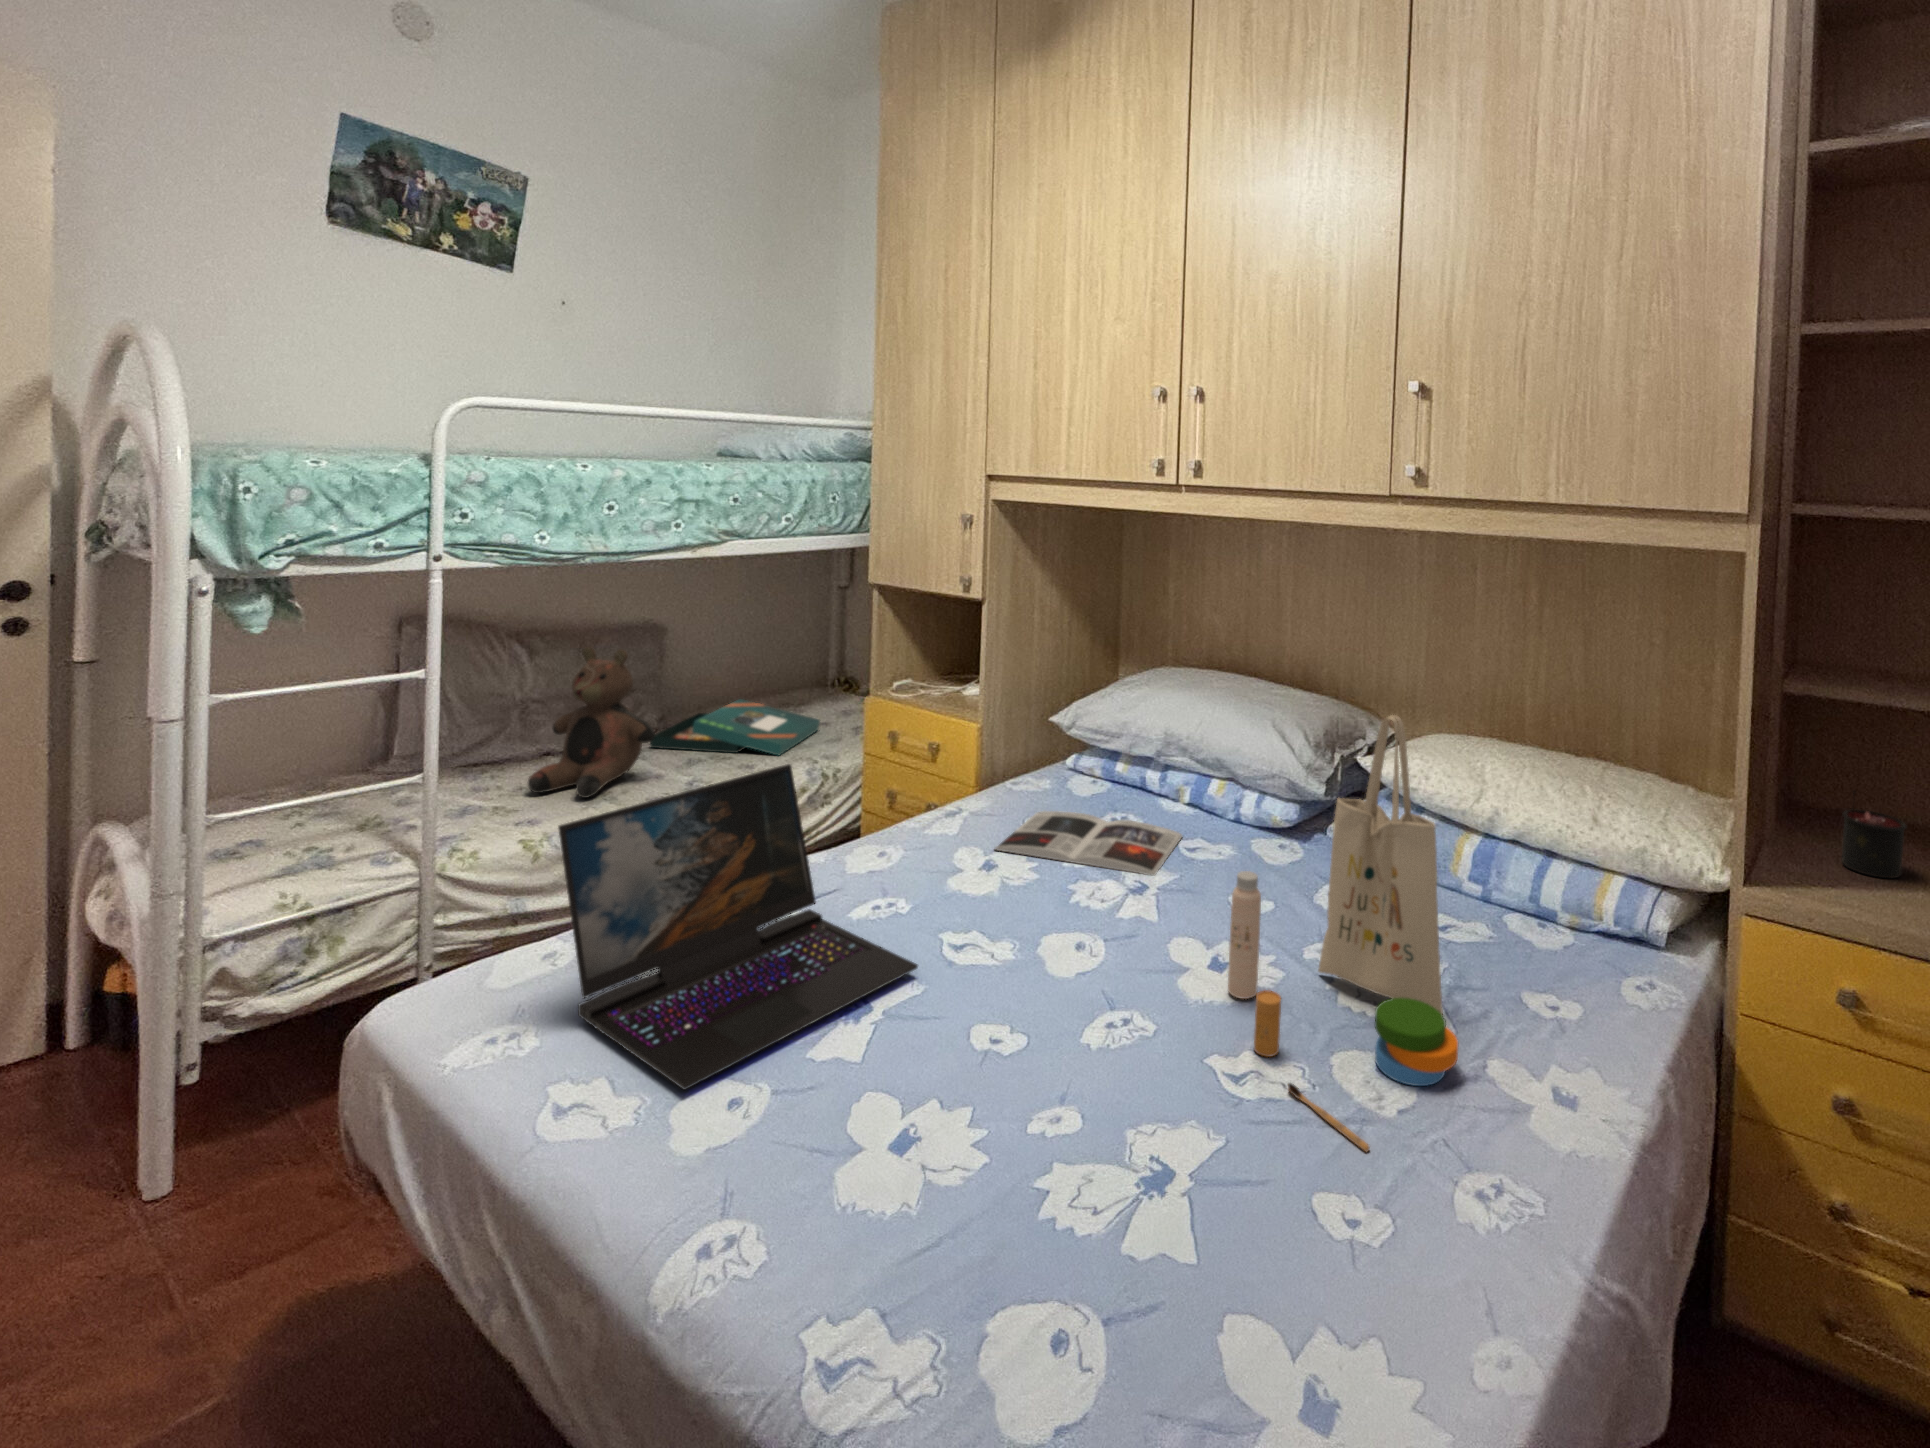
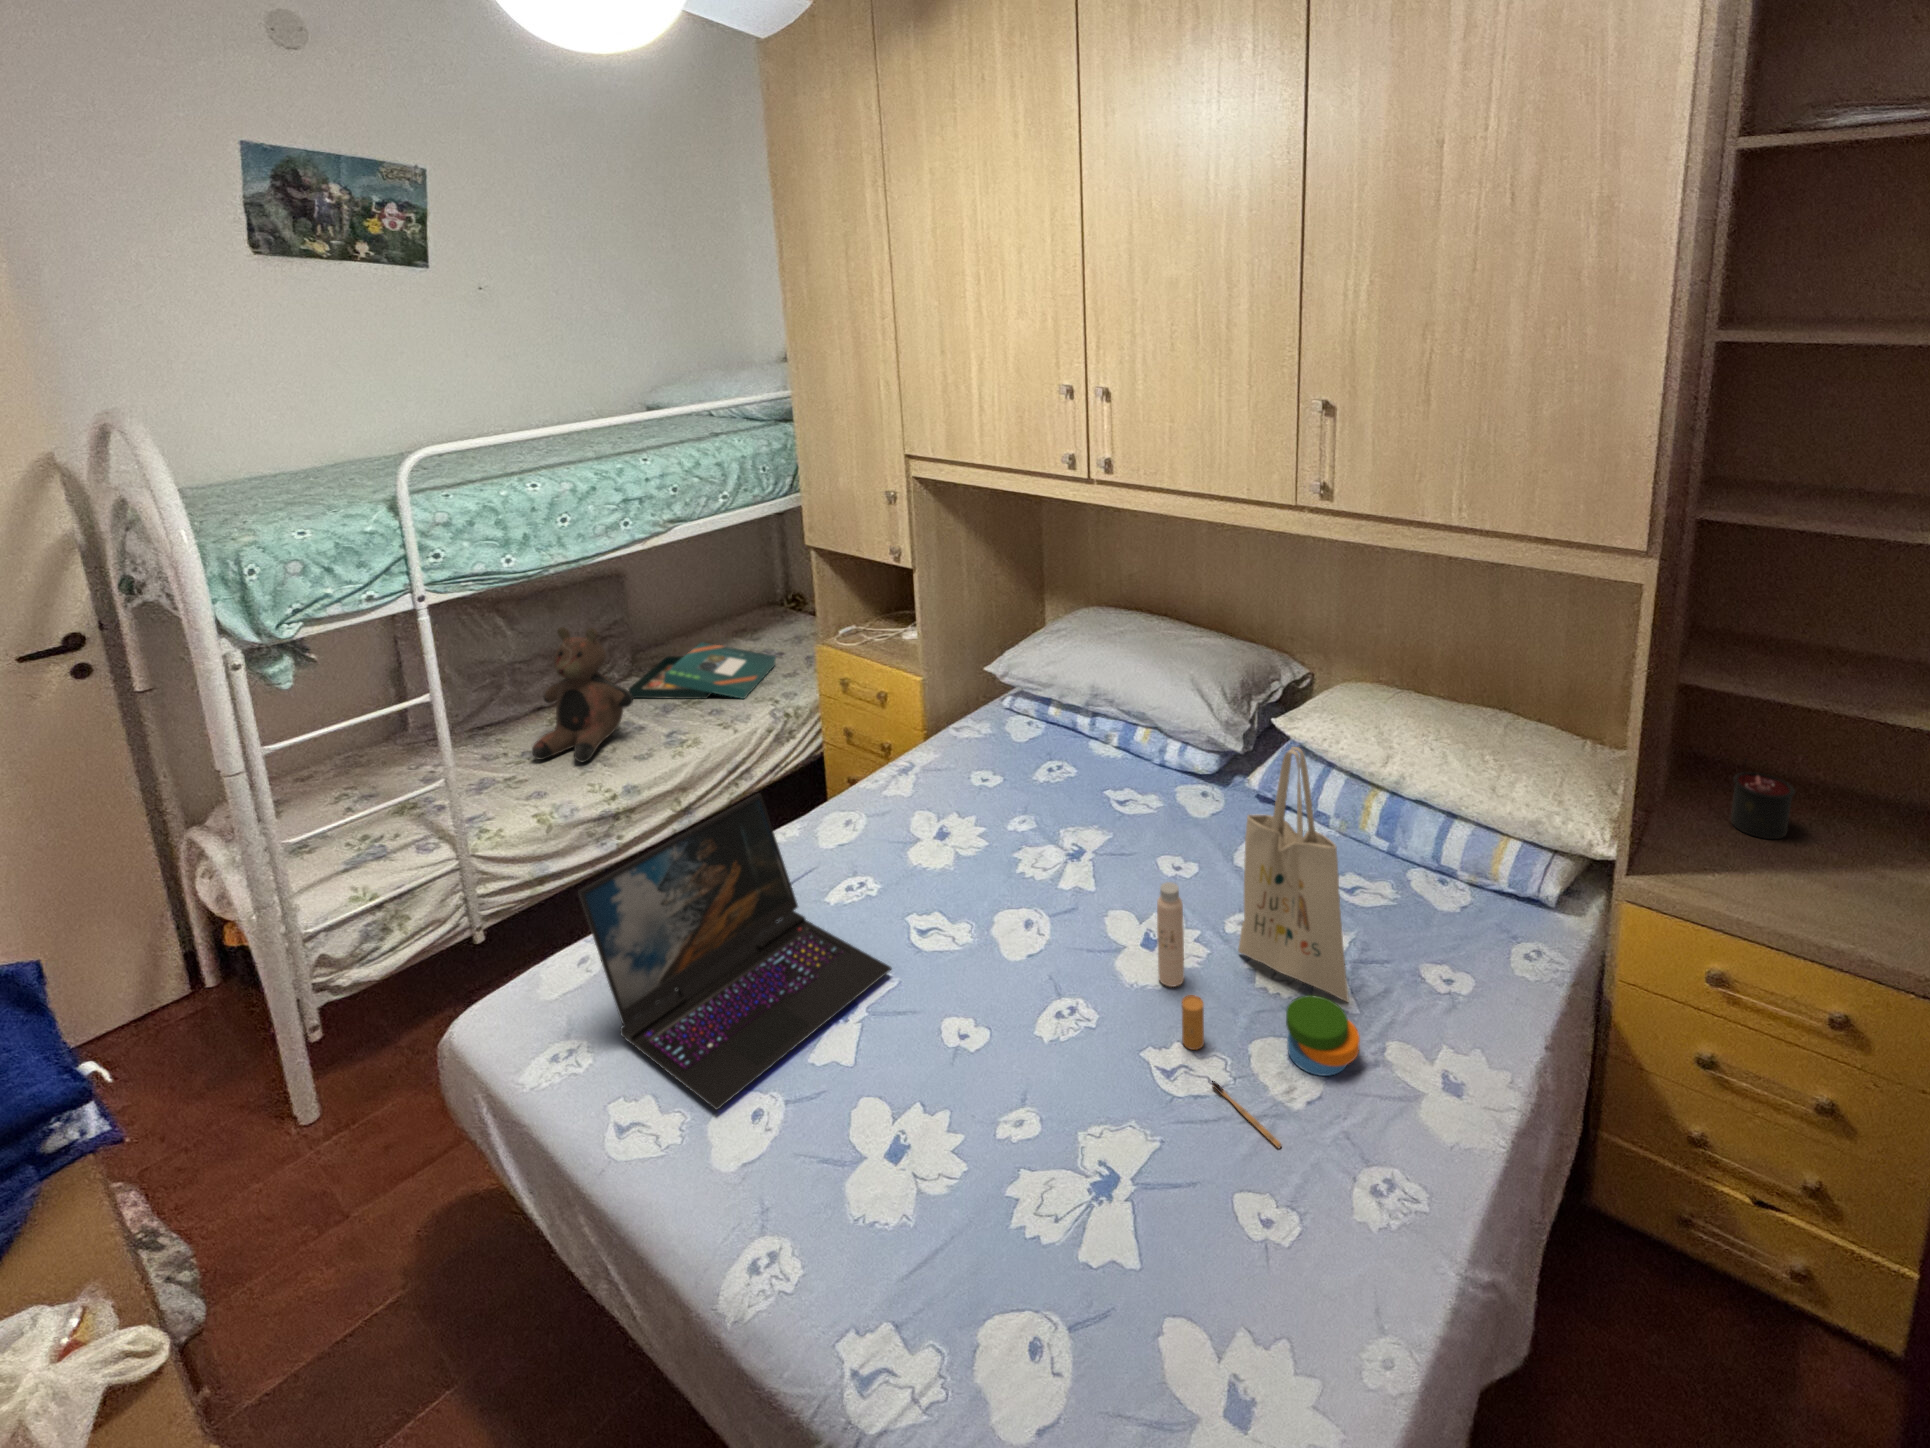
magazine: present [995,811,1182,876] -> none [945,775,1114,845]

